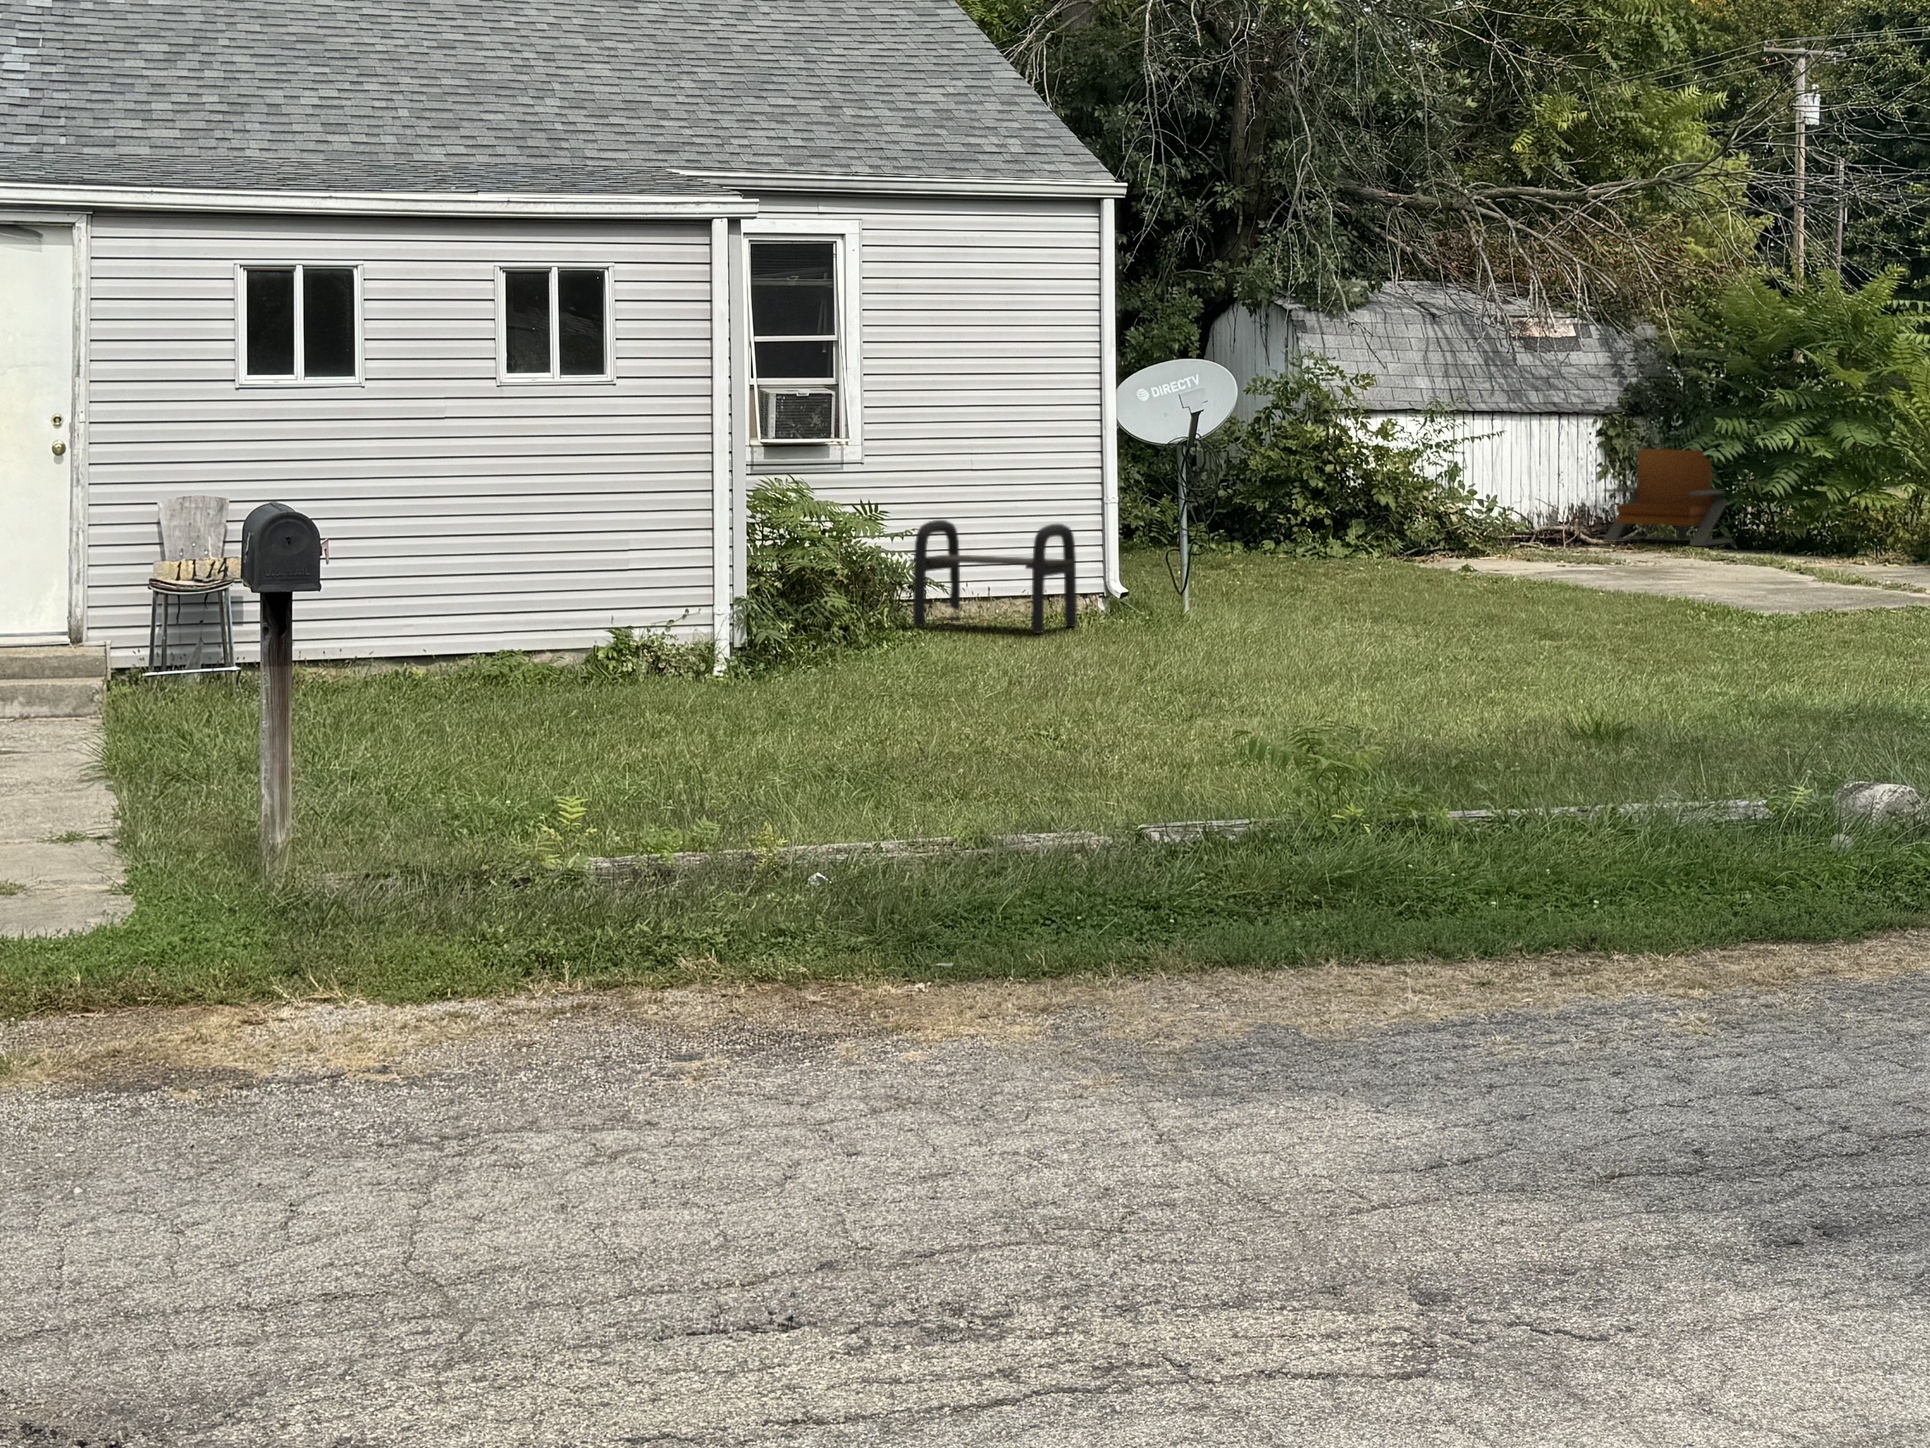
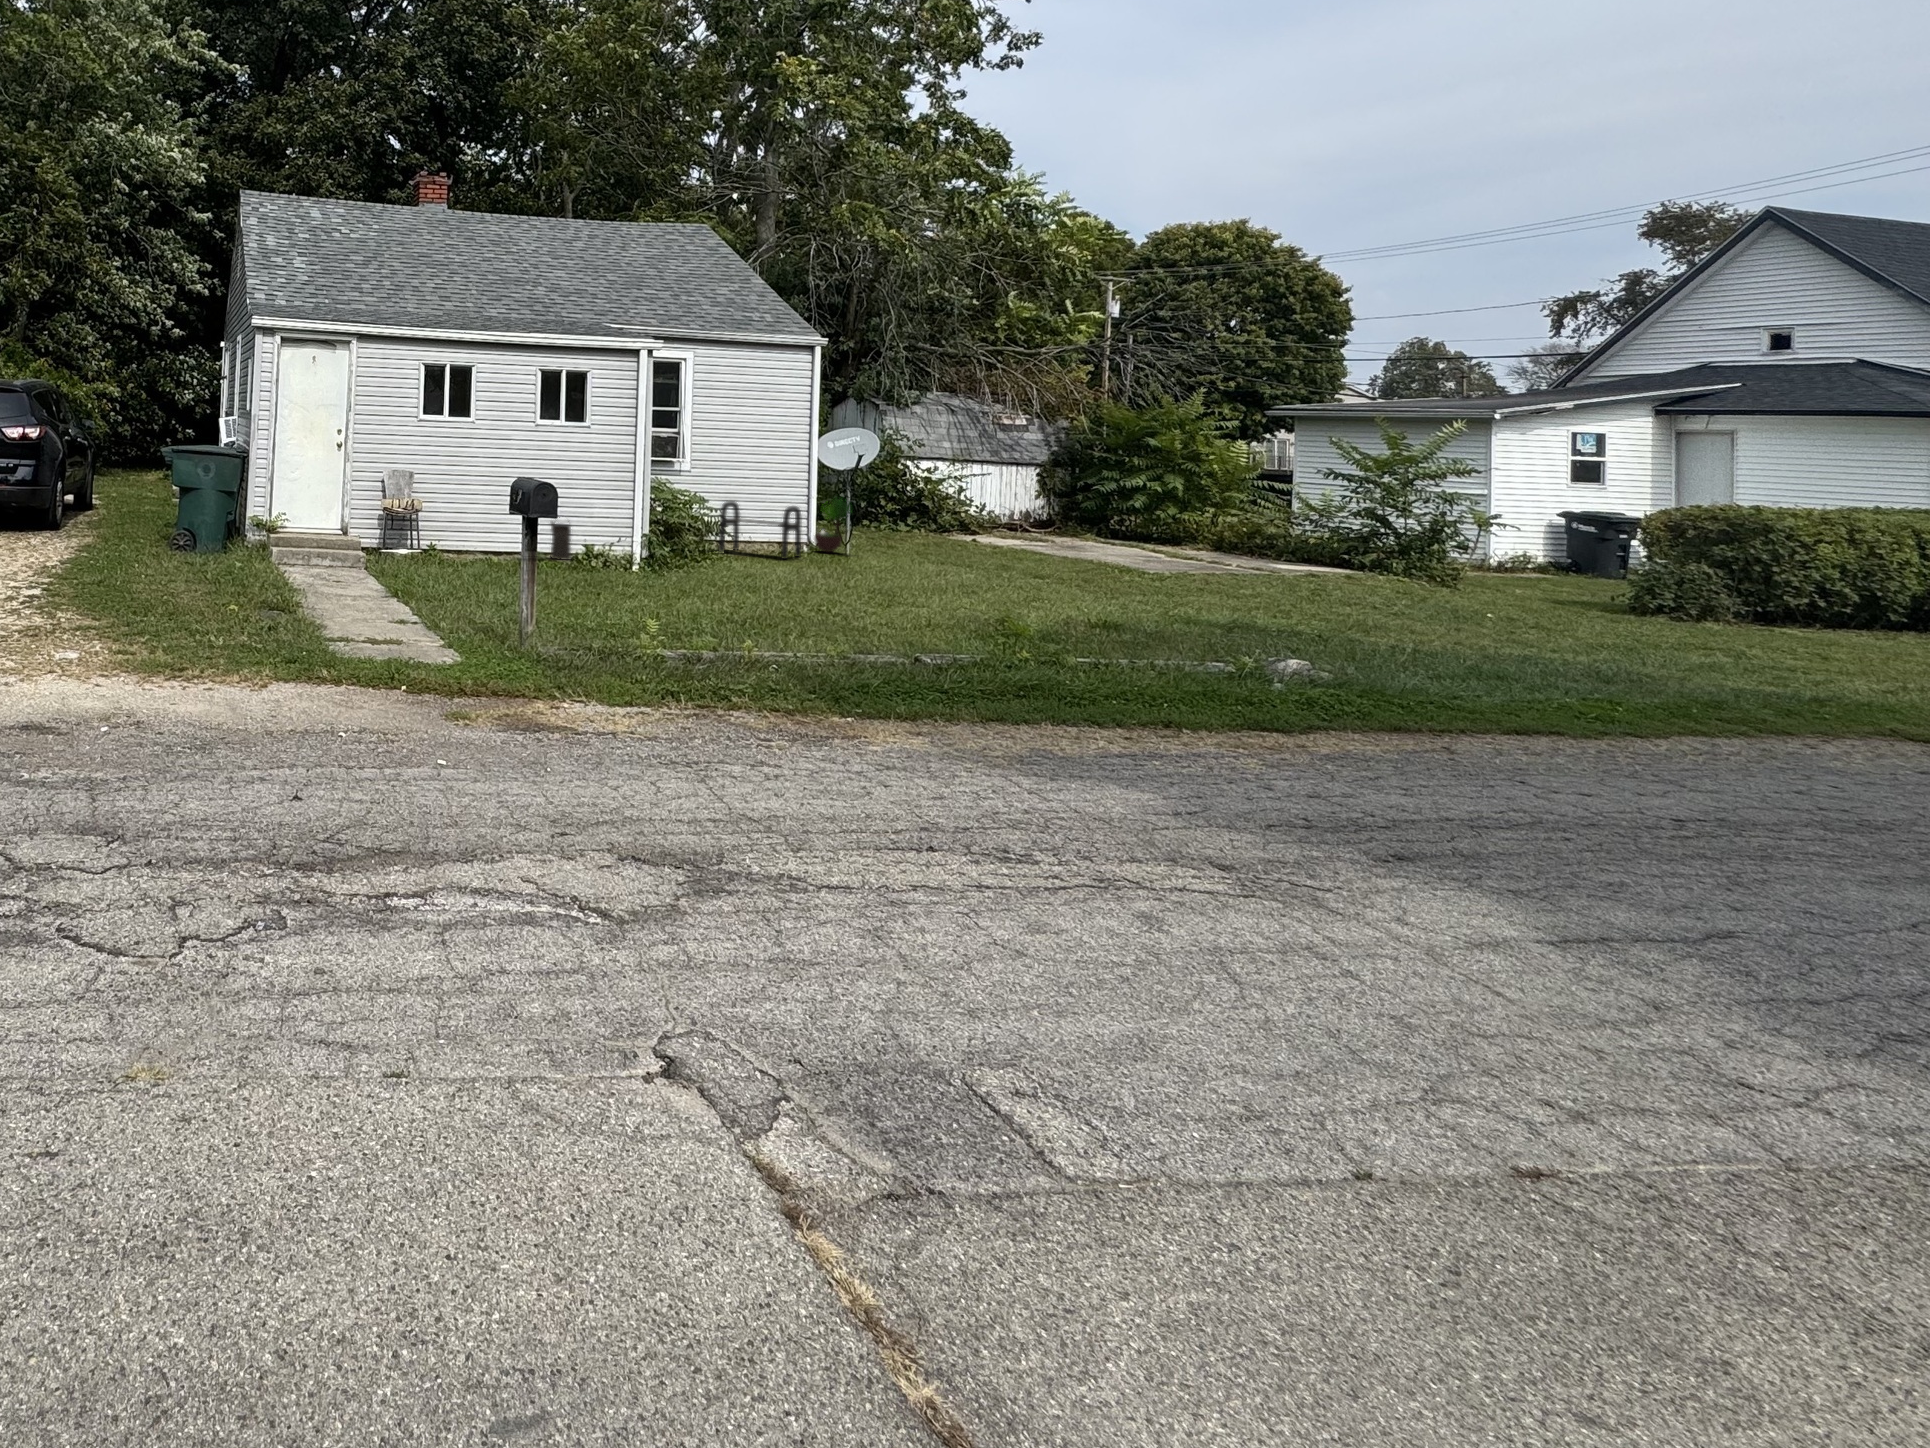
lounge chair: present [1604,449,1732,546] -> none [1037,484,1109,536]
potted tree: none [1115,493,1186,614] -> present [814,499,852,552]
watering can: none [530,573,576,665] -> present [550,517,571,560]

